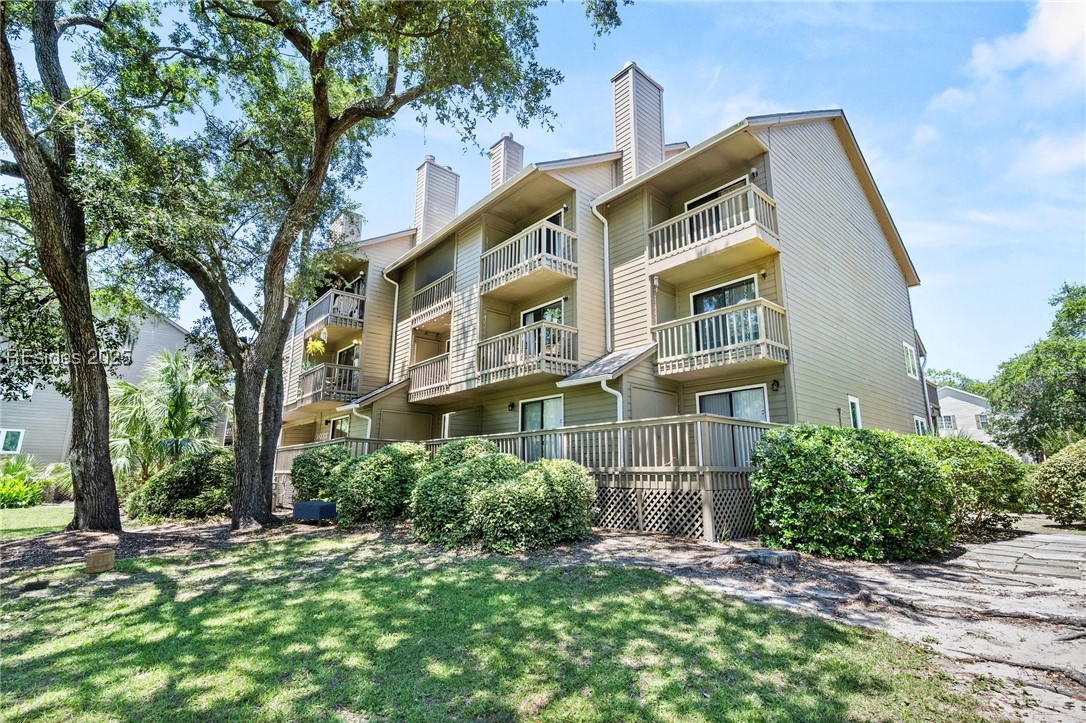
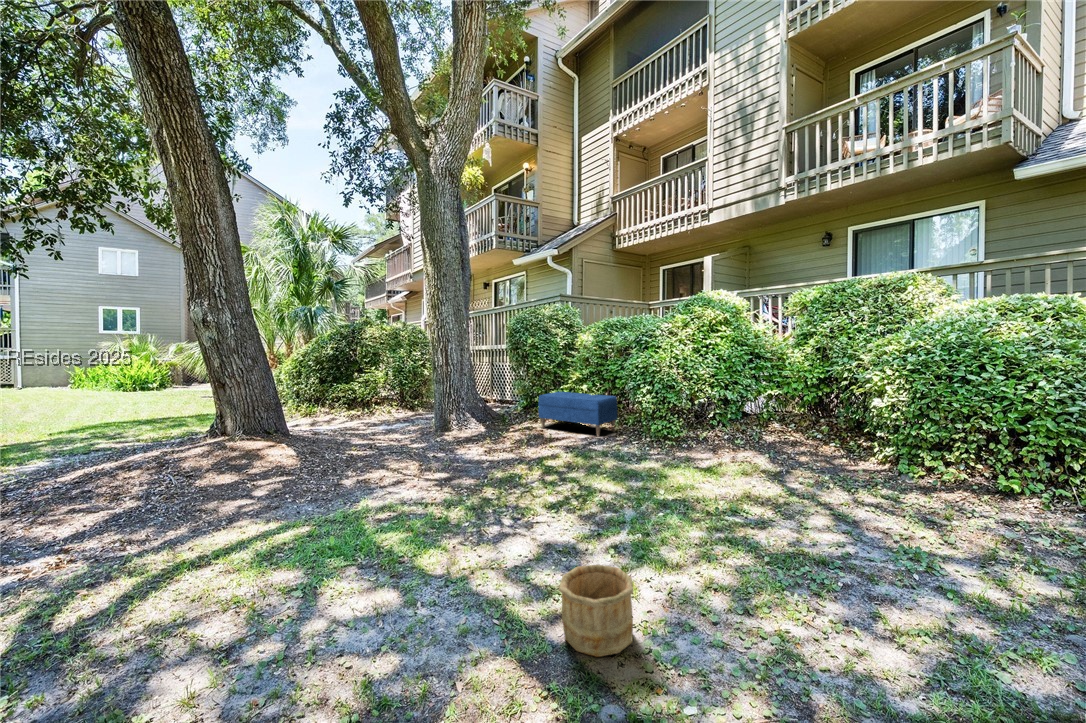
wooden bucket: present [86,550,115,573] -> present [559,565,633,657]
decorative plant: present [21,568,54,590] -> none [119,565,205,631]

